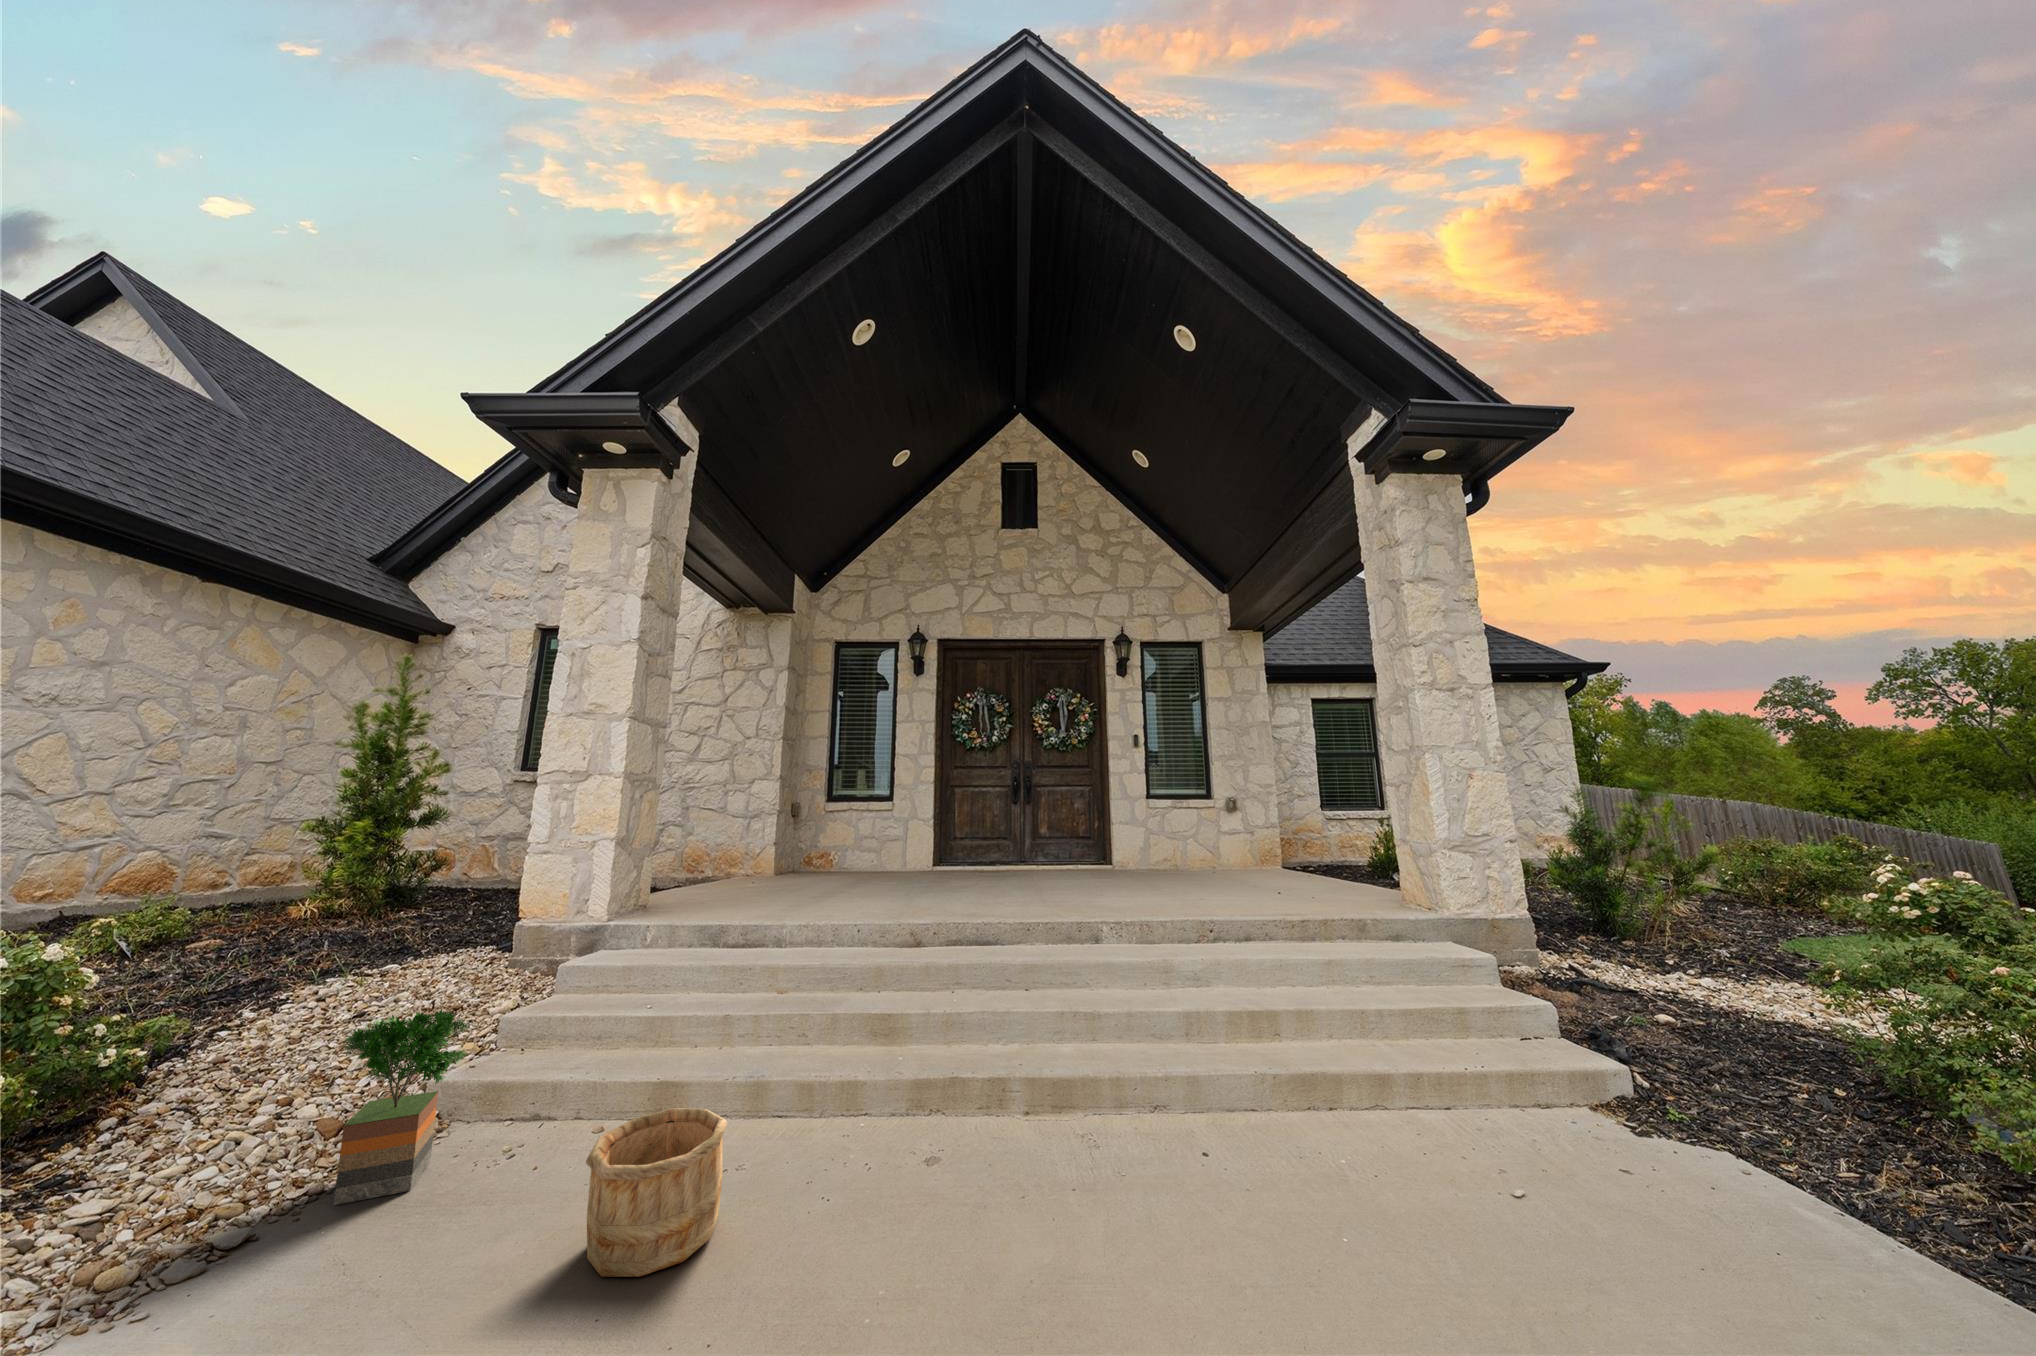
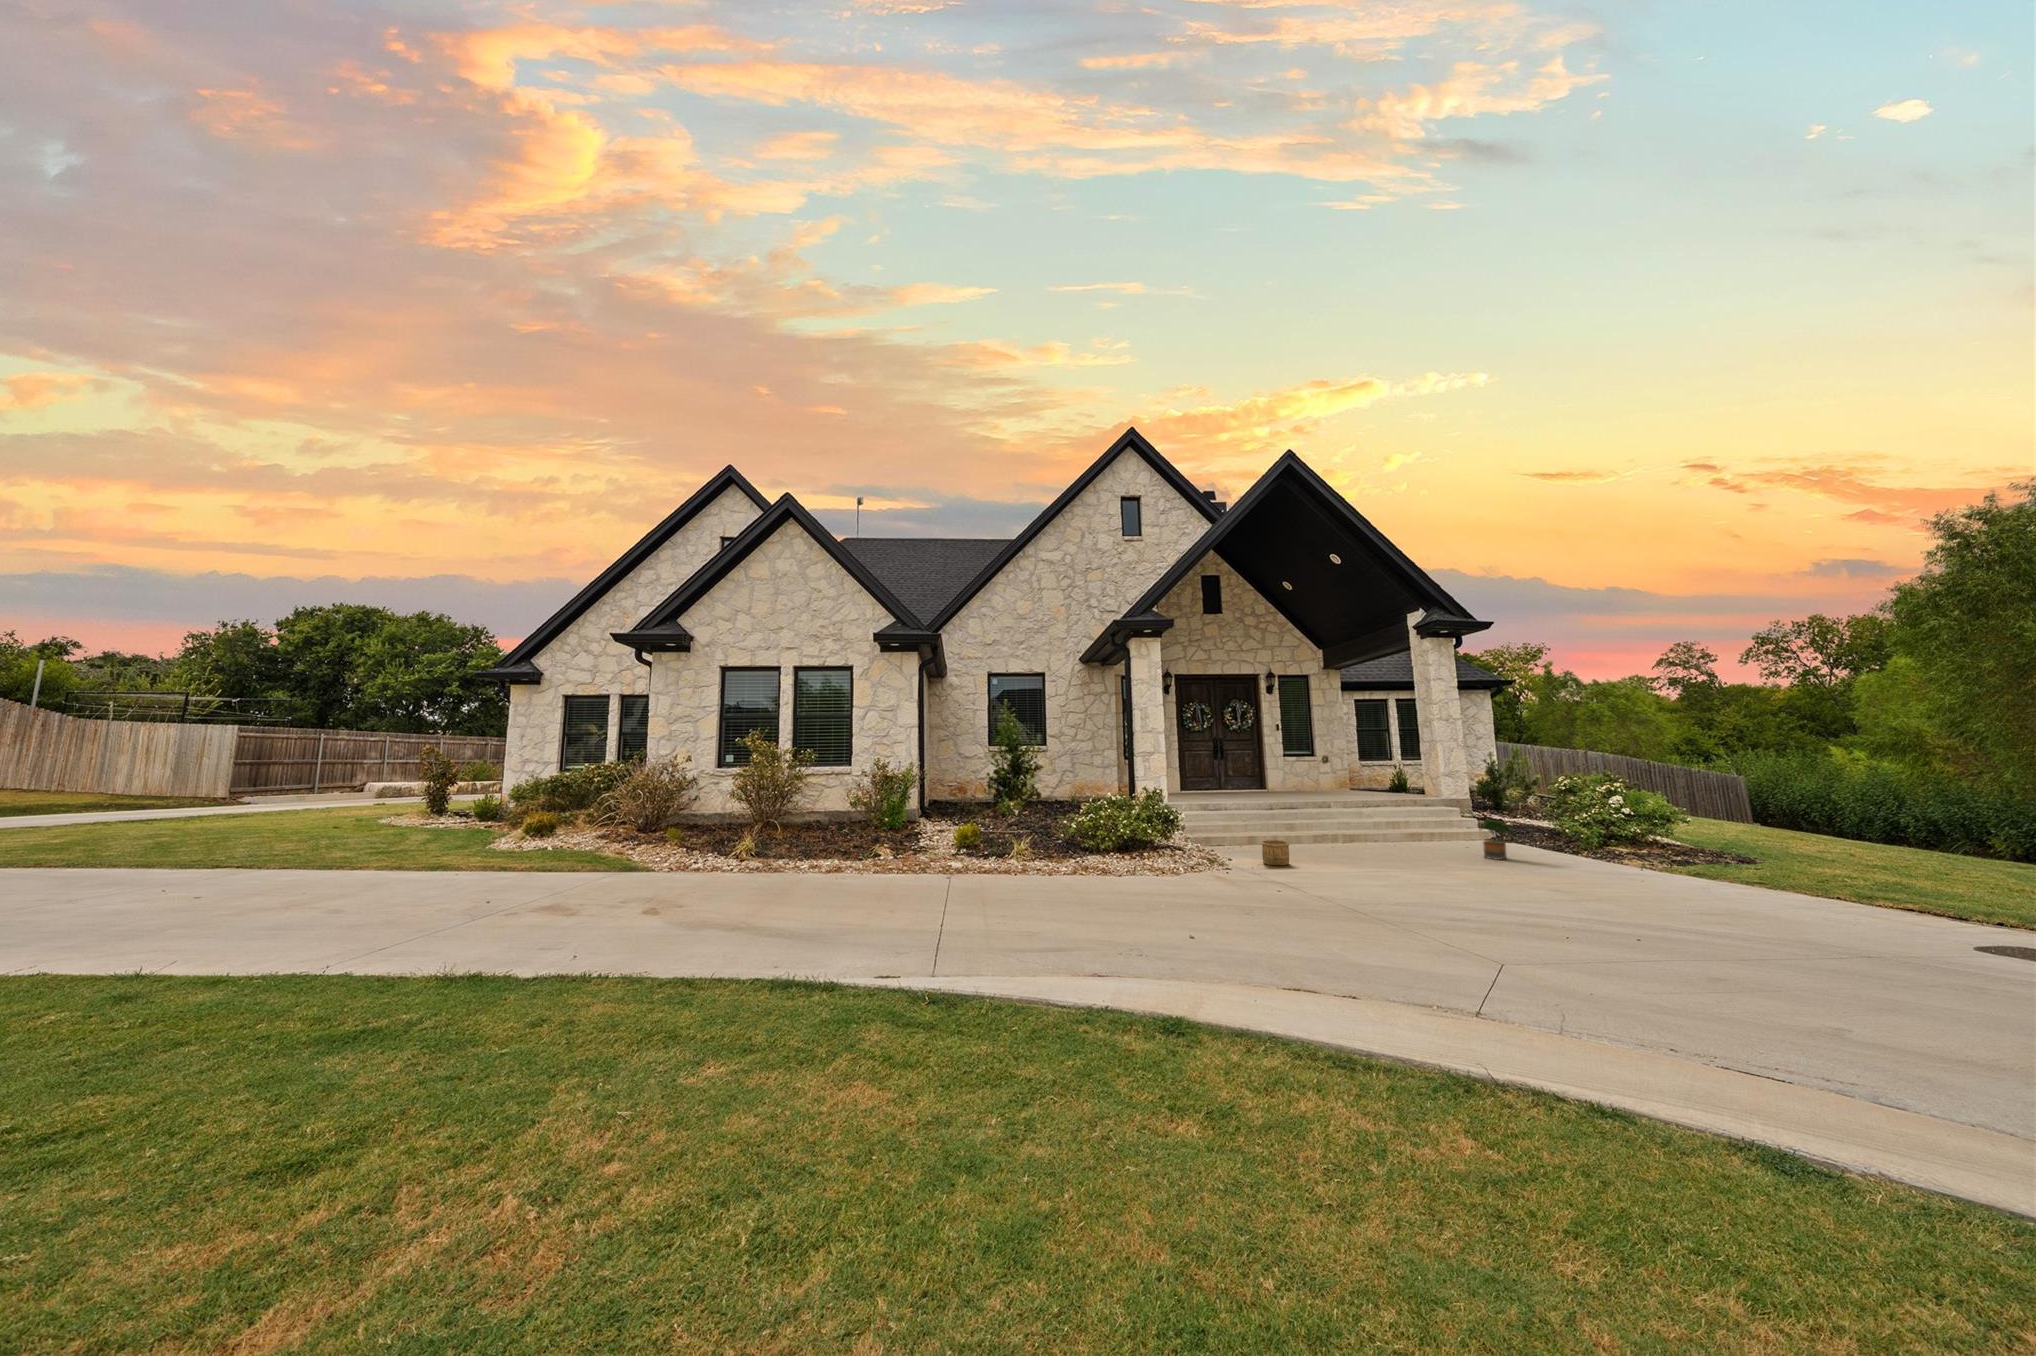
potted tree: present [334,1009,469,1205] -> present [1479,820,1511,860]

